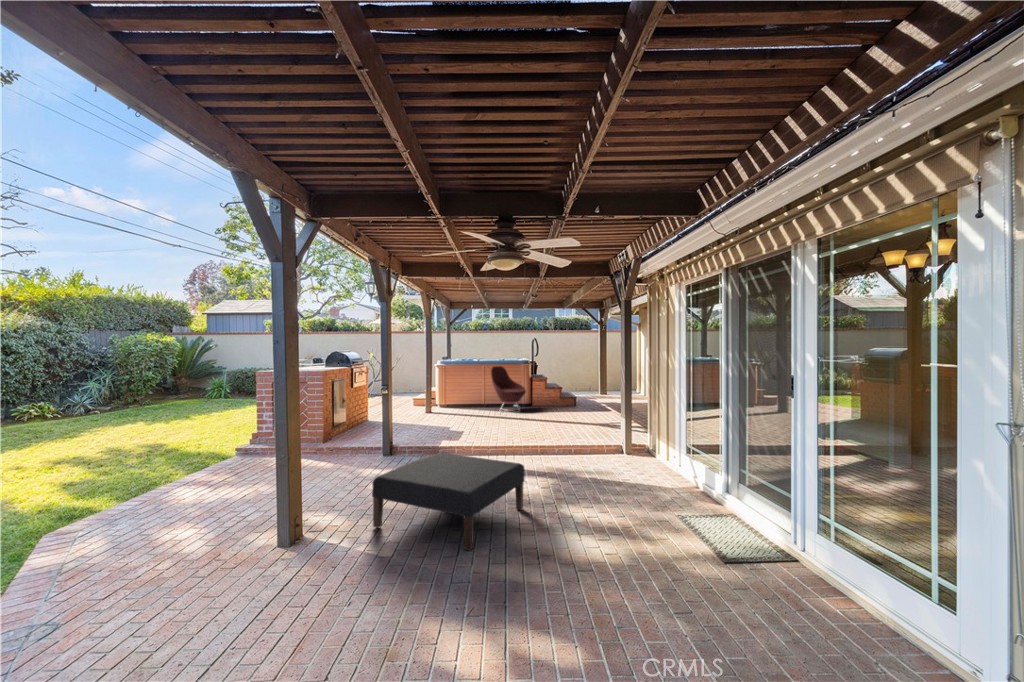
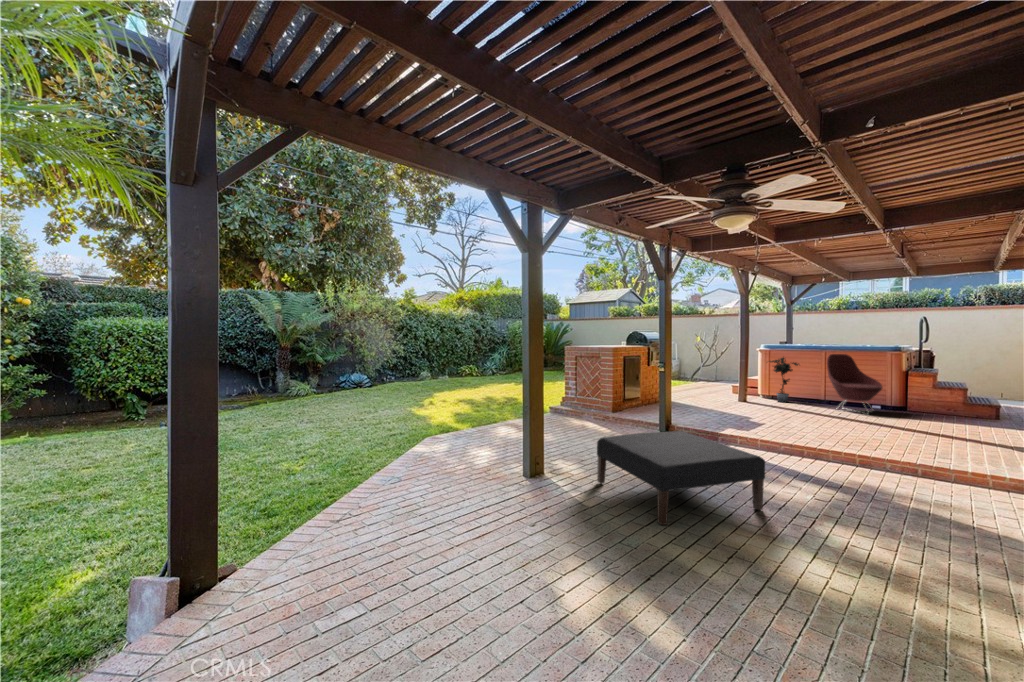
potted plant: none [446,369,472,410] -> present [770,357,798,402]

